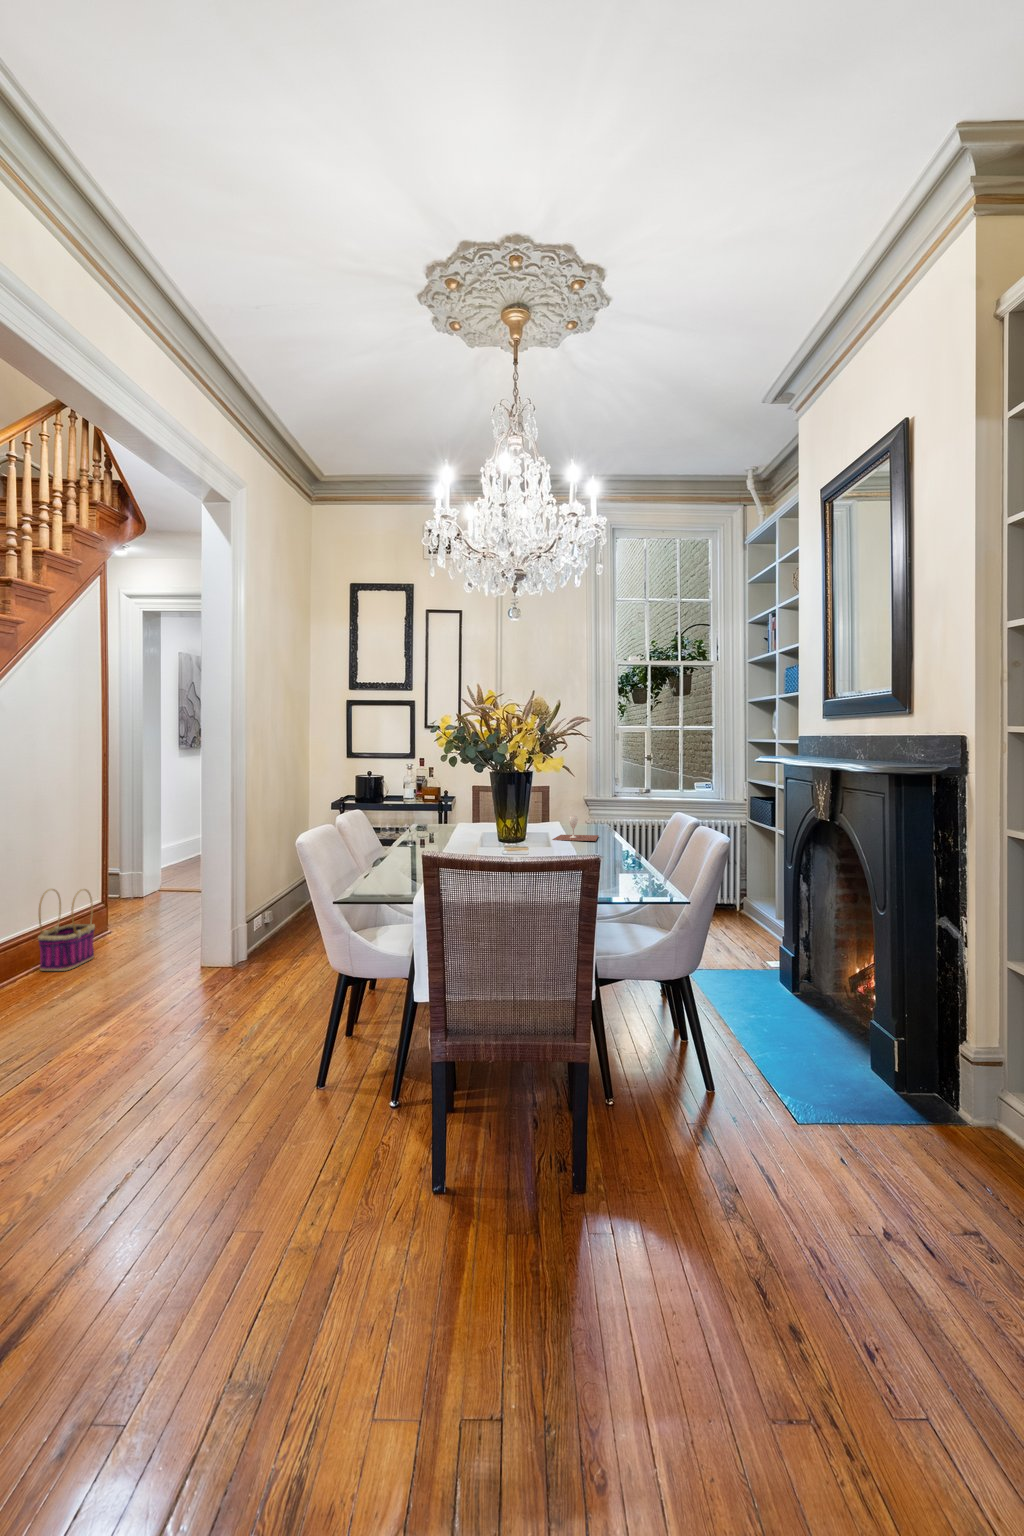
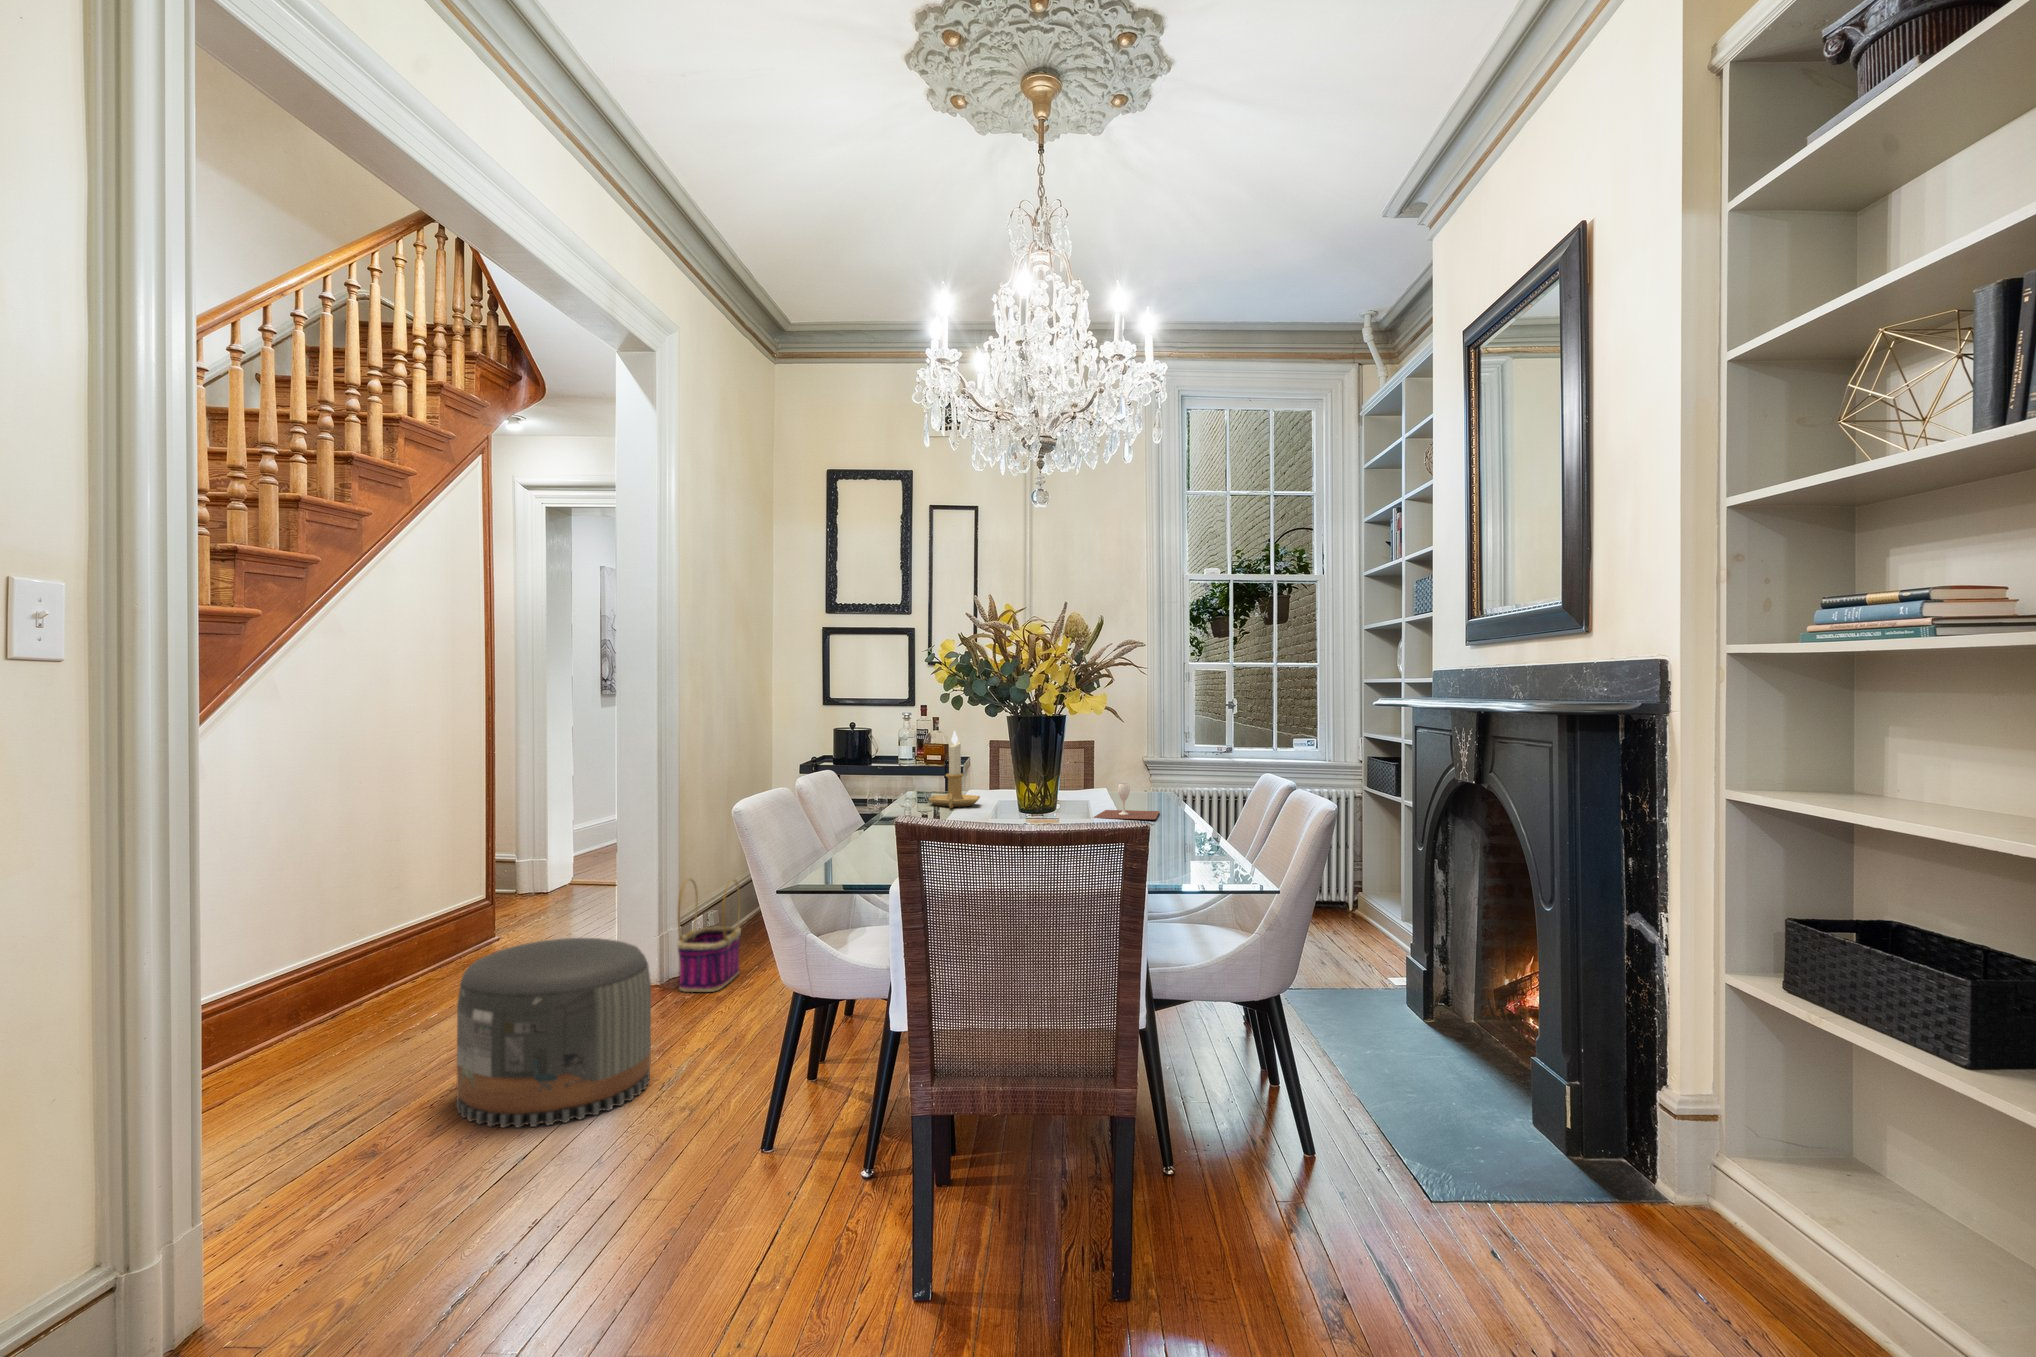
candlestick: none [435,778,472,834] -> present [929,731,980,808]
basket: present [38,889,95,971] -> present [677,879,741,992]
pouf: none [109,925,244,1053] -> present [456,938,651,1128]

